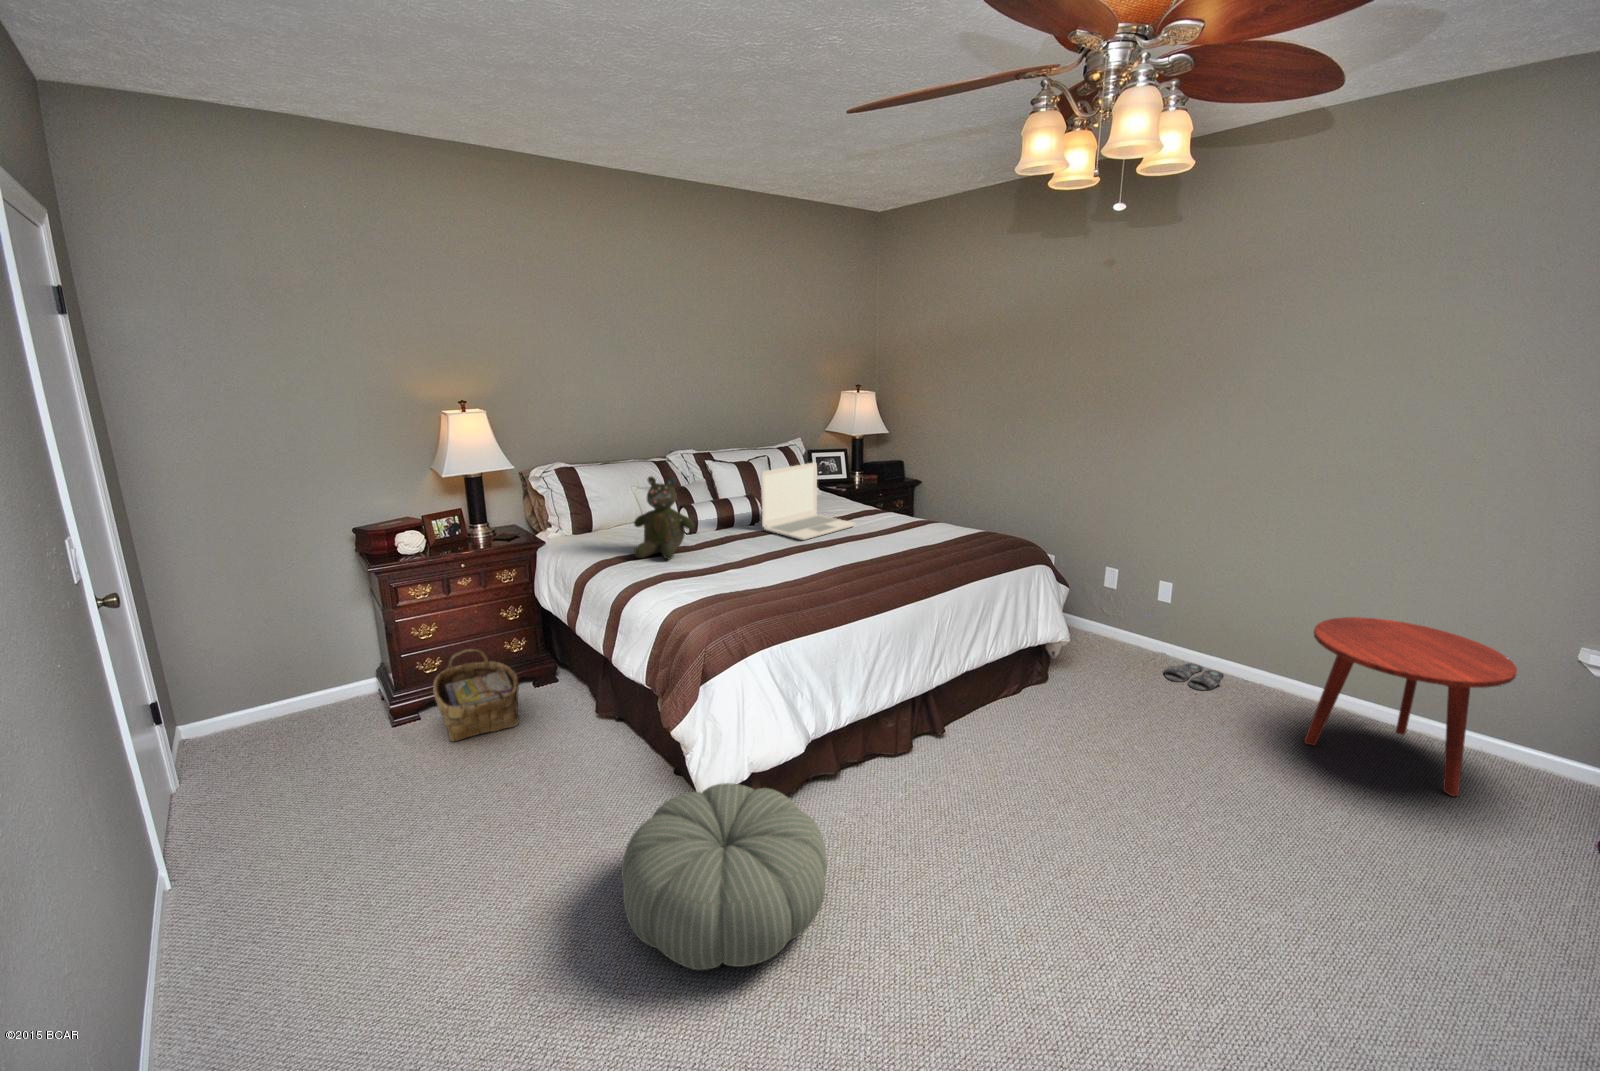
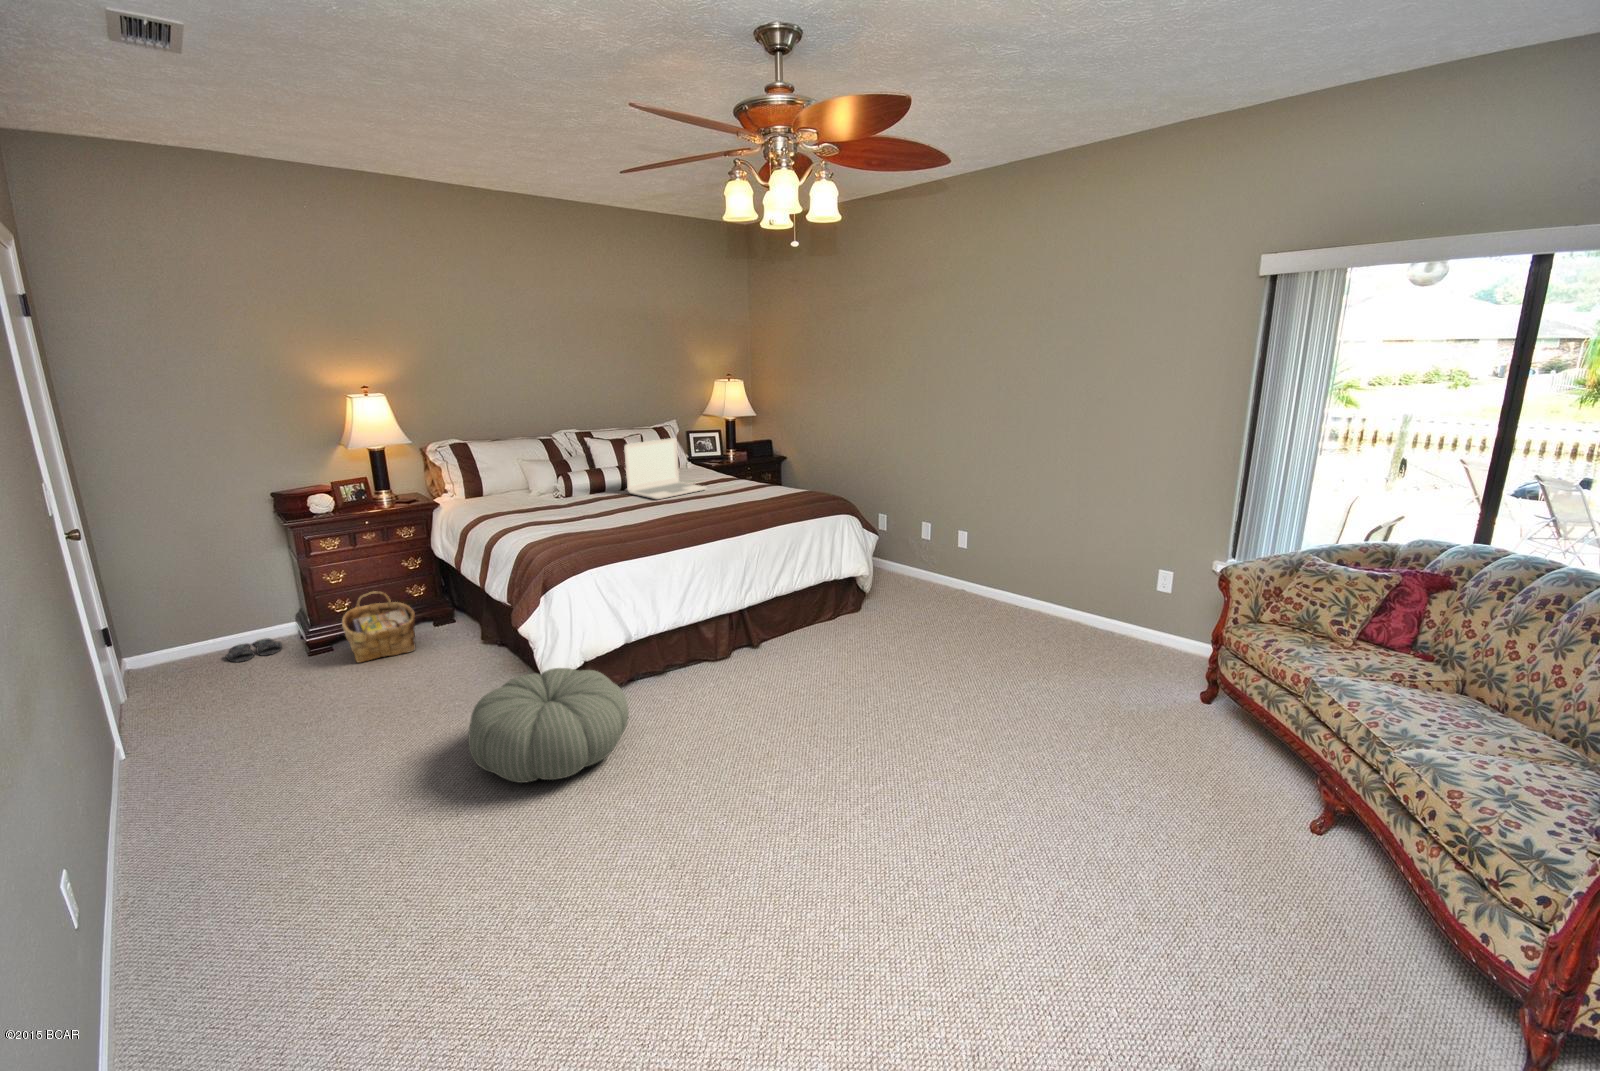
teddy bear: present [634,477,694,559] -> none [510,447,562,514]
side table: present [1304,617,1517,796] -> none [1038,547,1166,672]
slippers: present [1164,663,1223,690] -> present [226,638,282,662]

